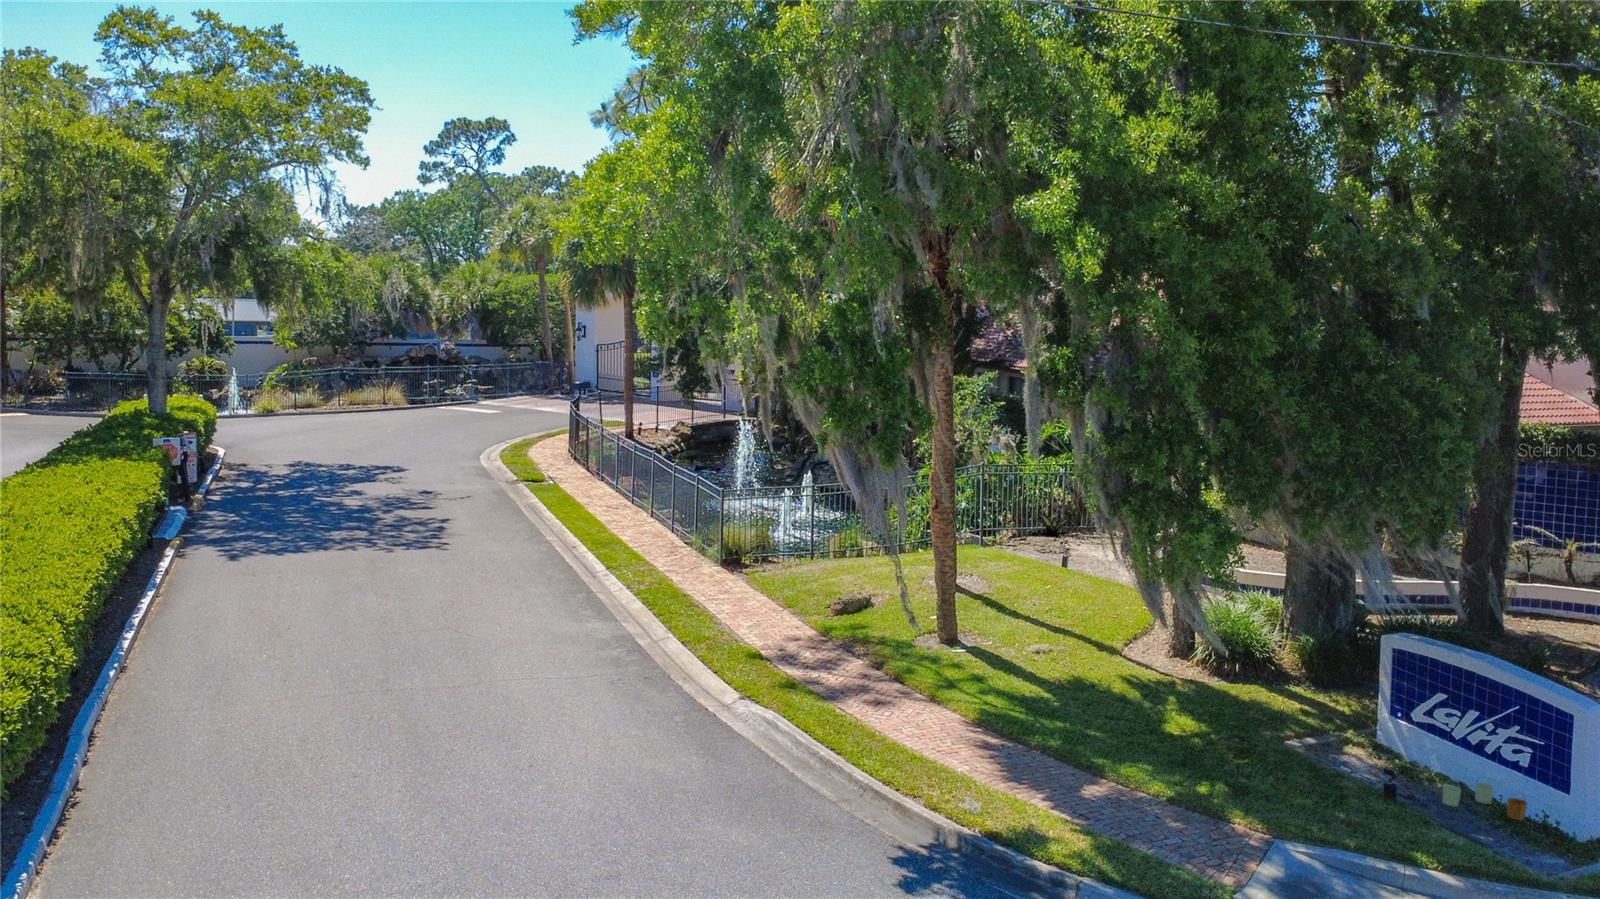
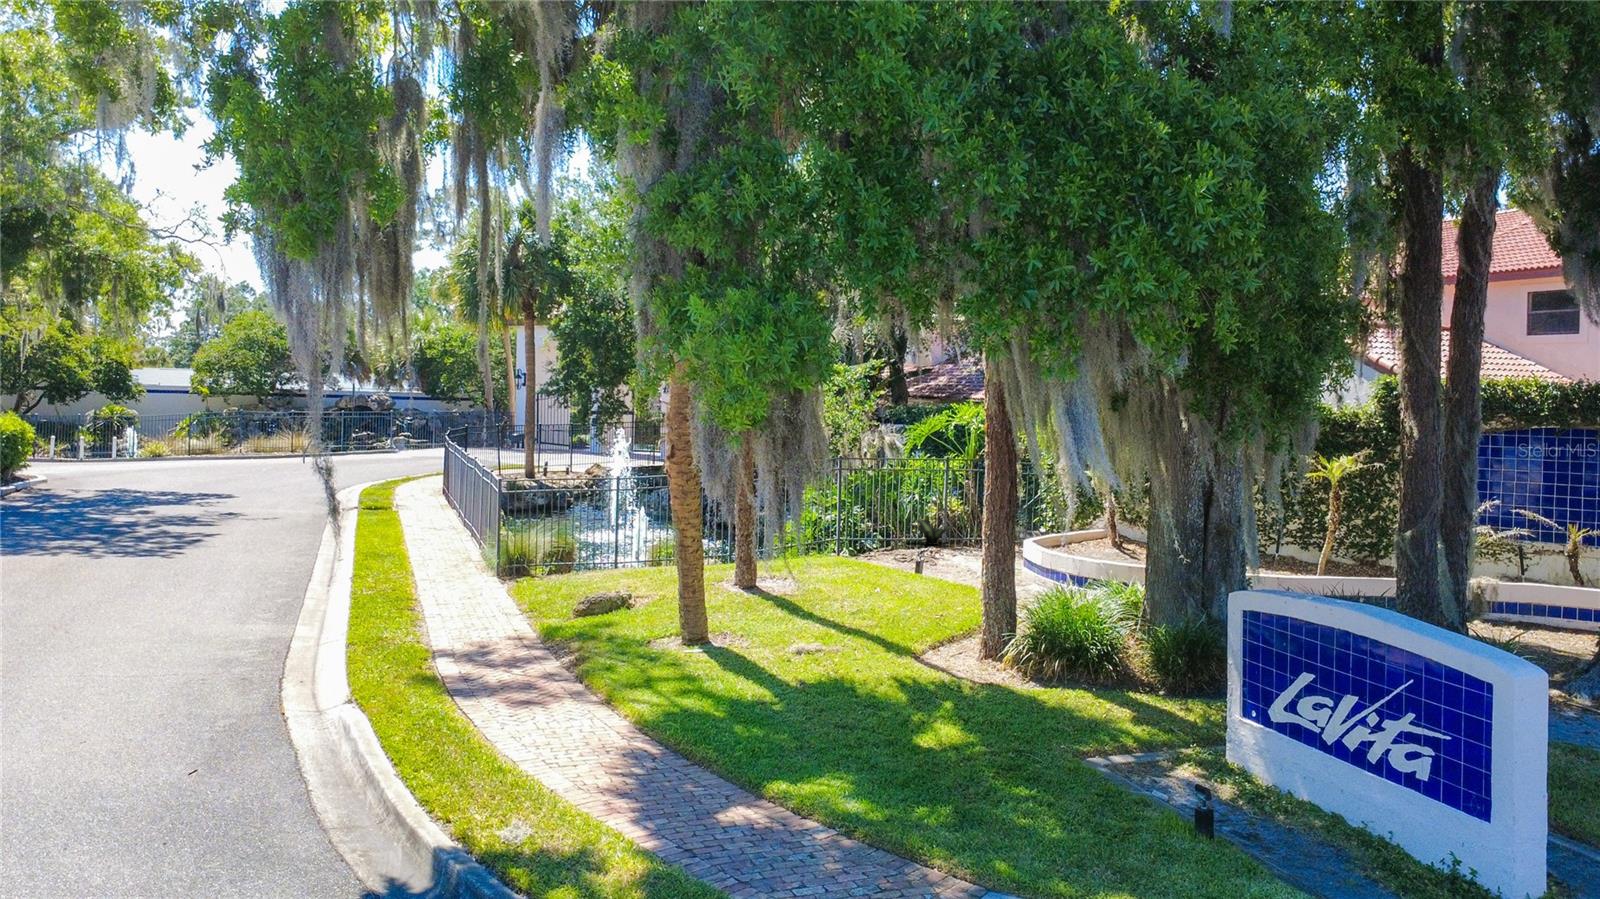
bucket: present [1443,783,1527,820] -> none [1293,799,1426,870]

